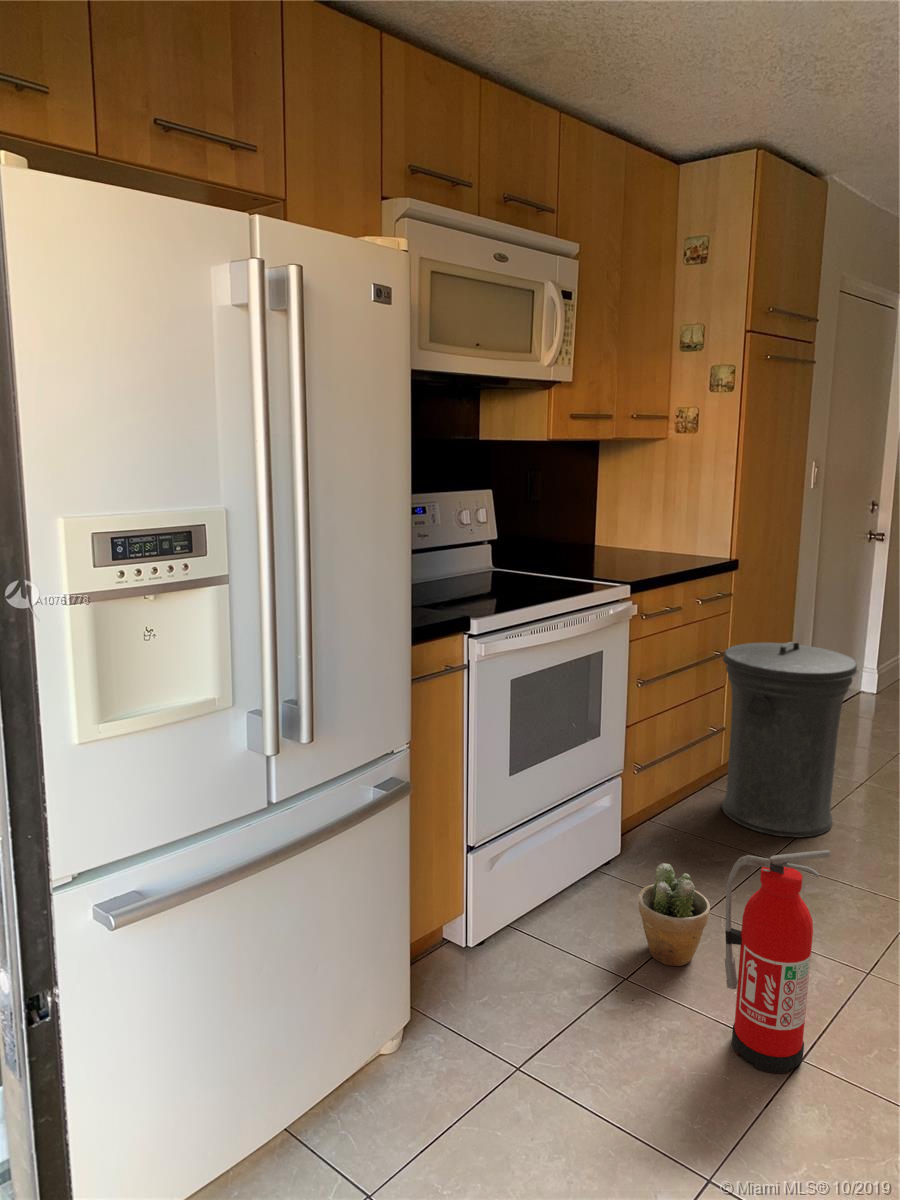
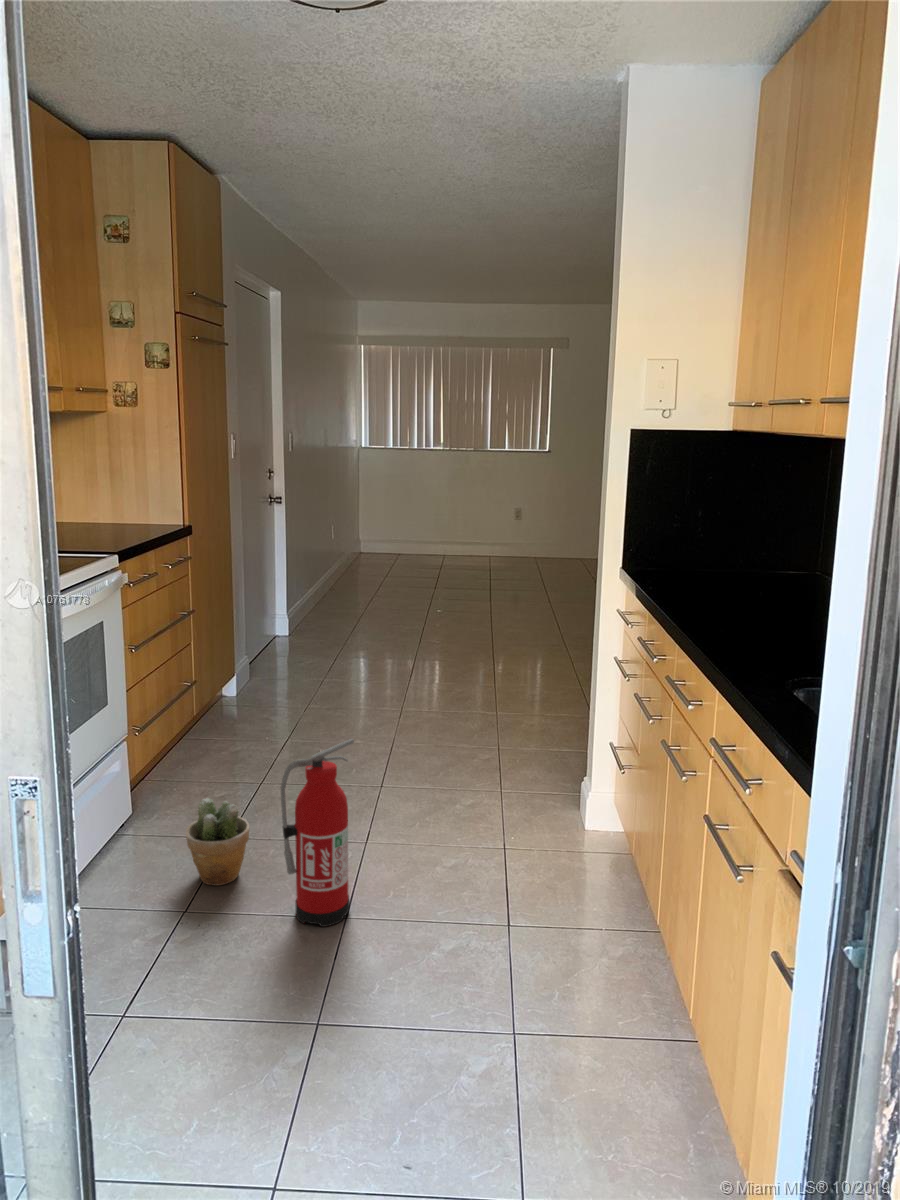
trash can: present [722,642,858,838] -> none [193,593,305,762]

